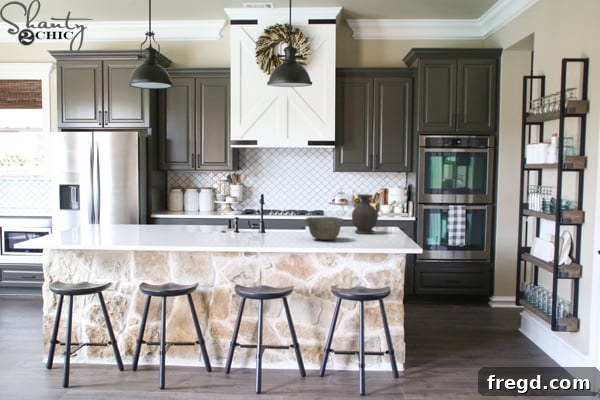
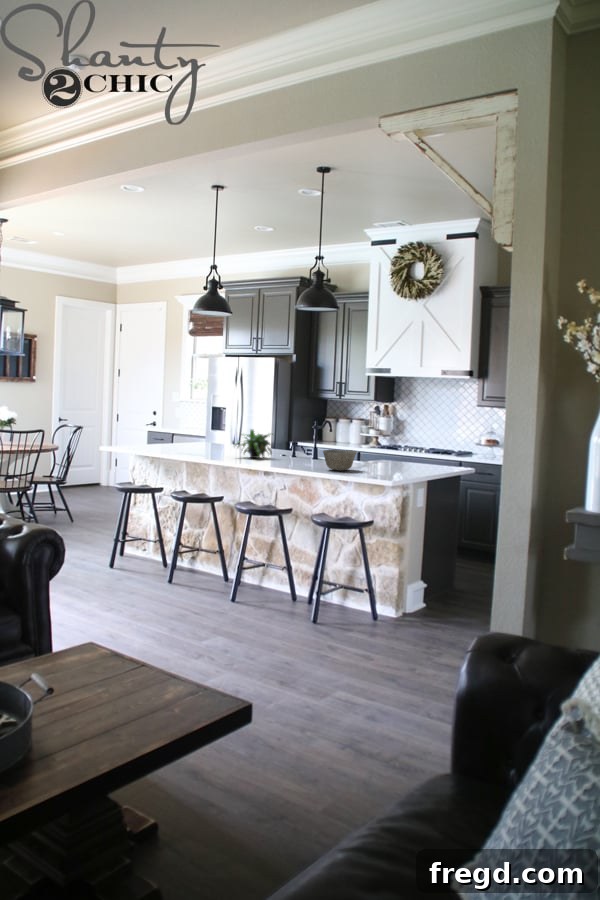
vase: present [352,194,378,234] -> none [390,432,416,472]
potted plant: none [165,201,211,235] -> present [234,429,273,458]

